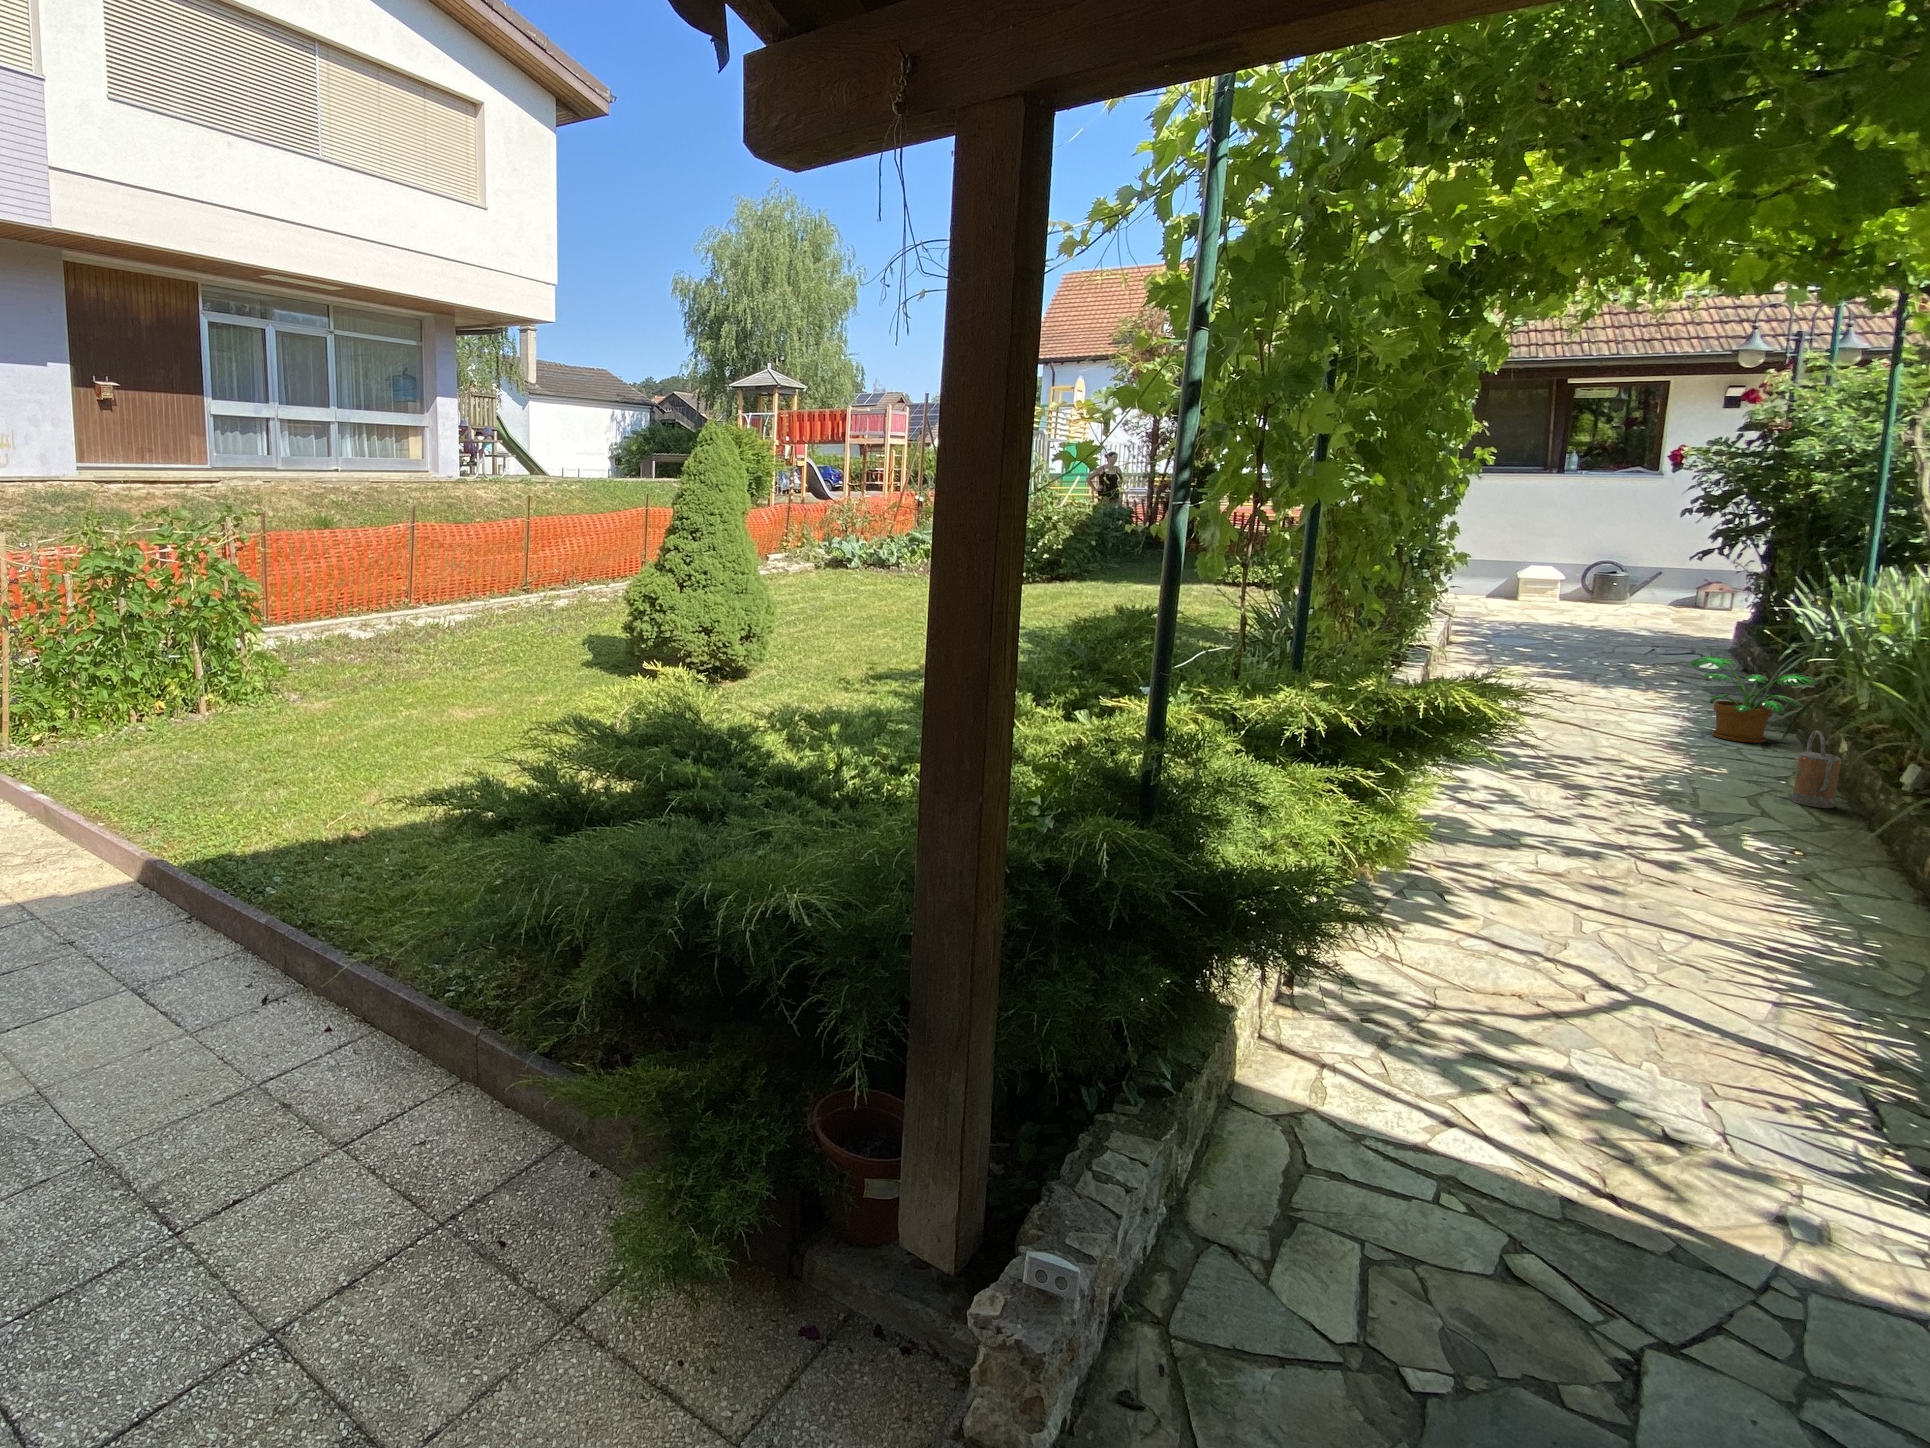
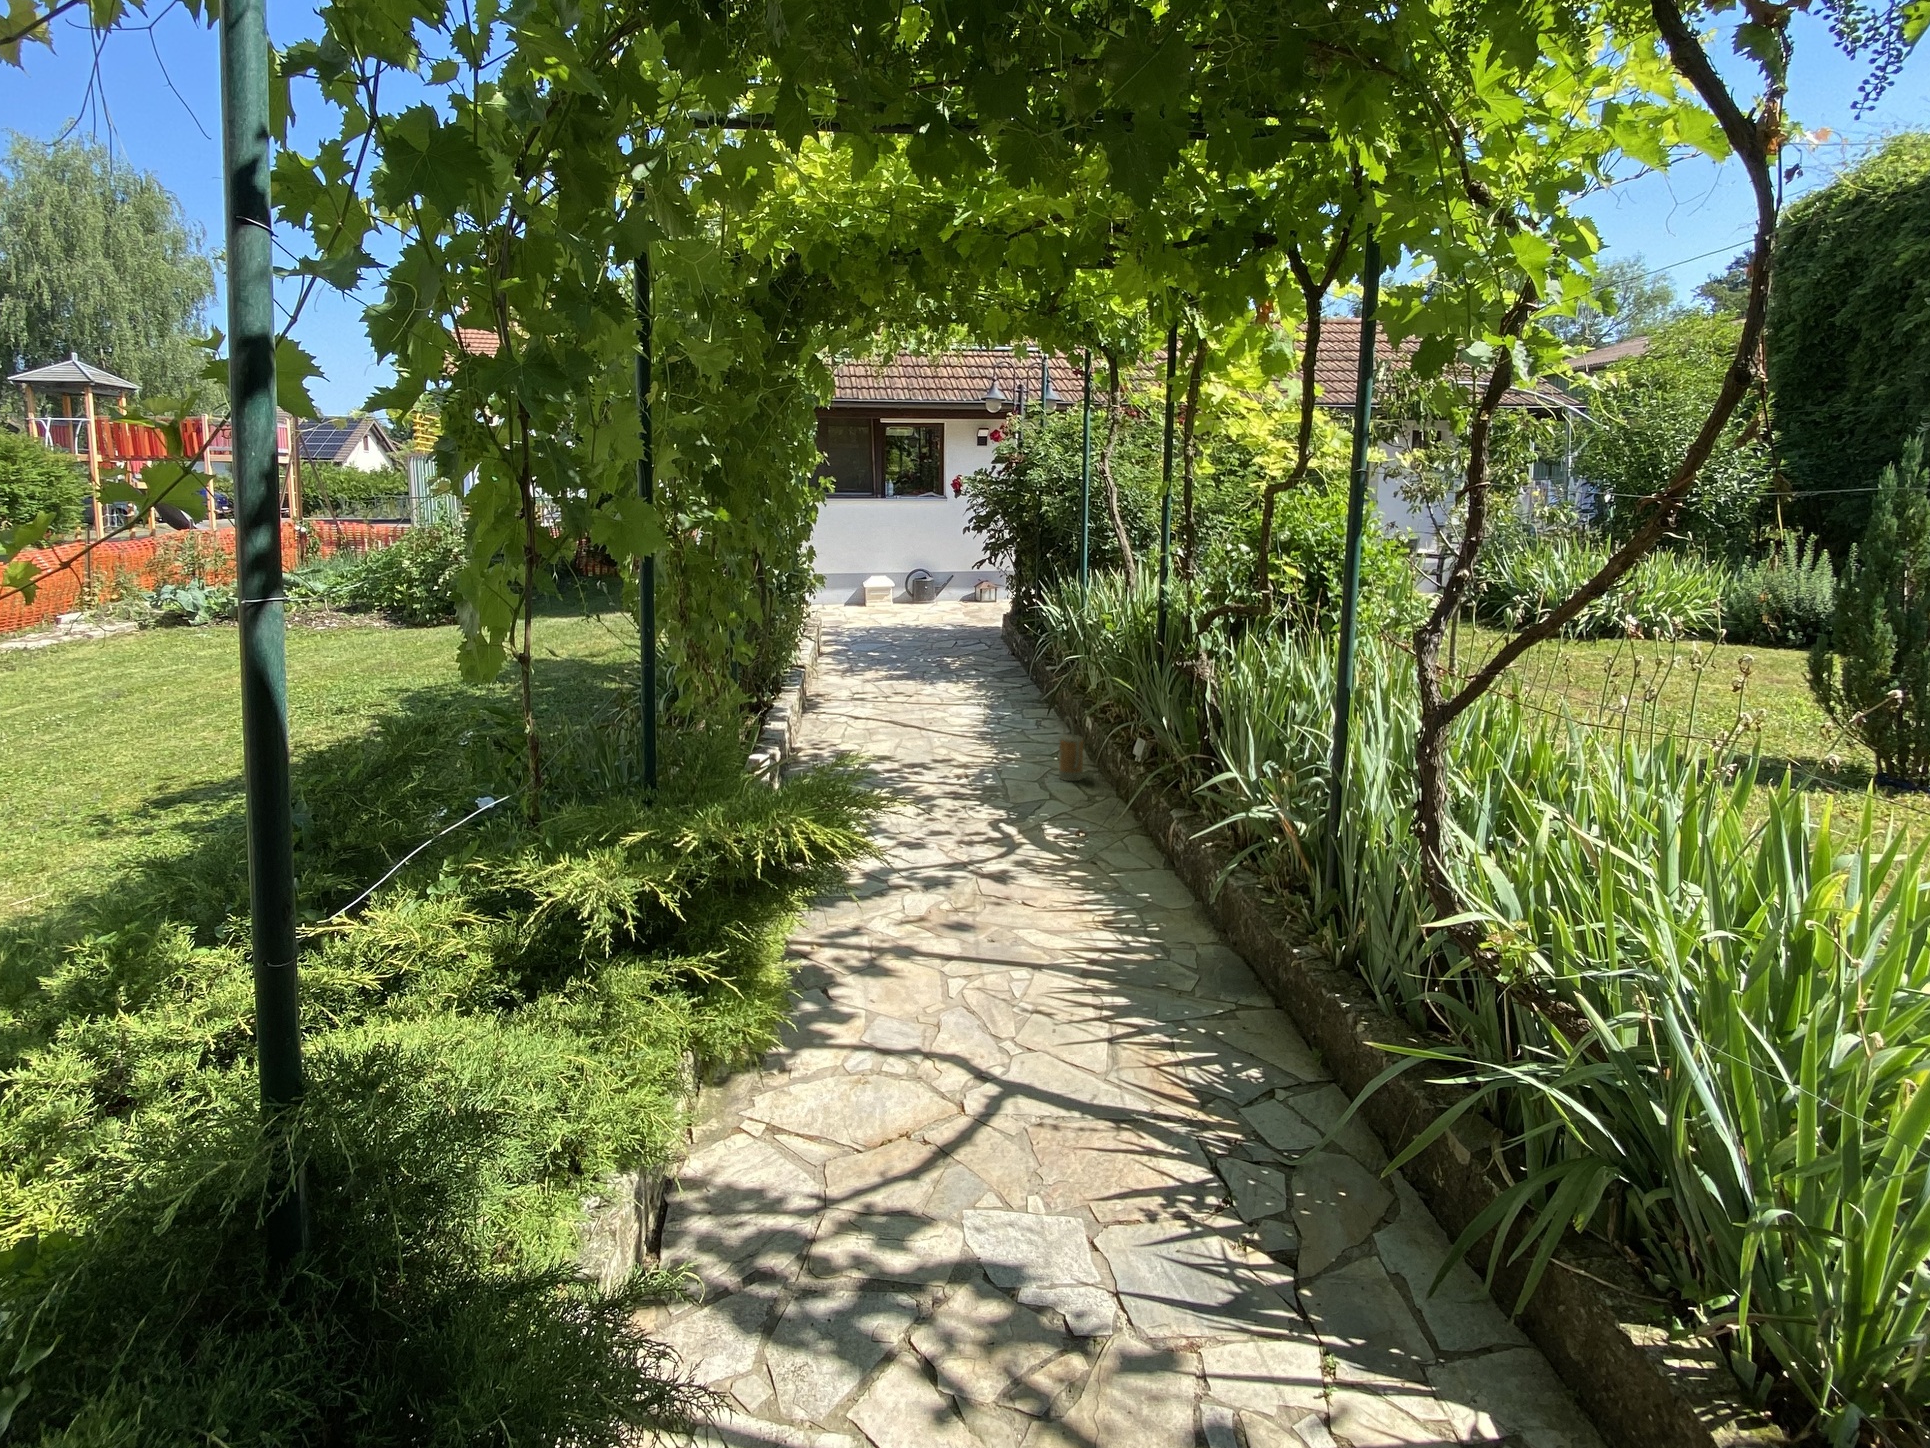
potted plant: present [1690,656,1817,743] -> none [985,654,1060,725]

